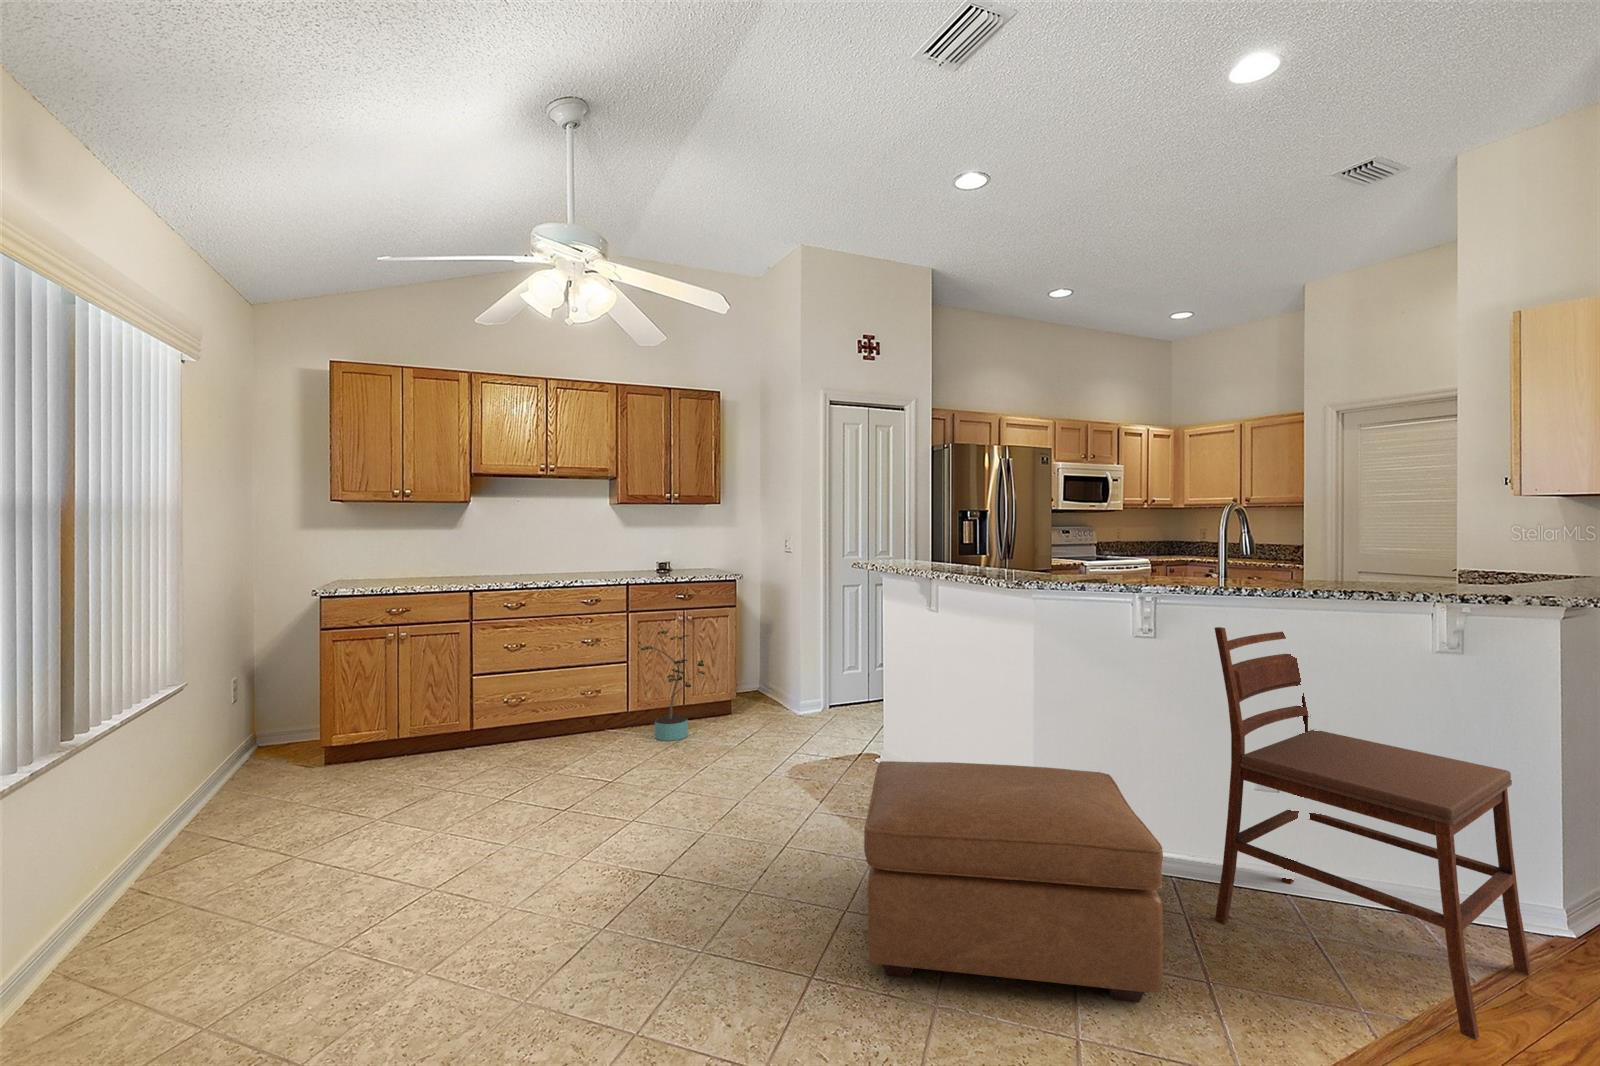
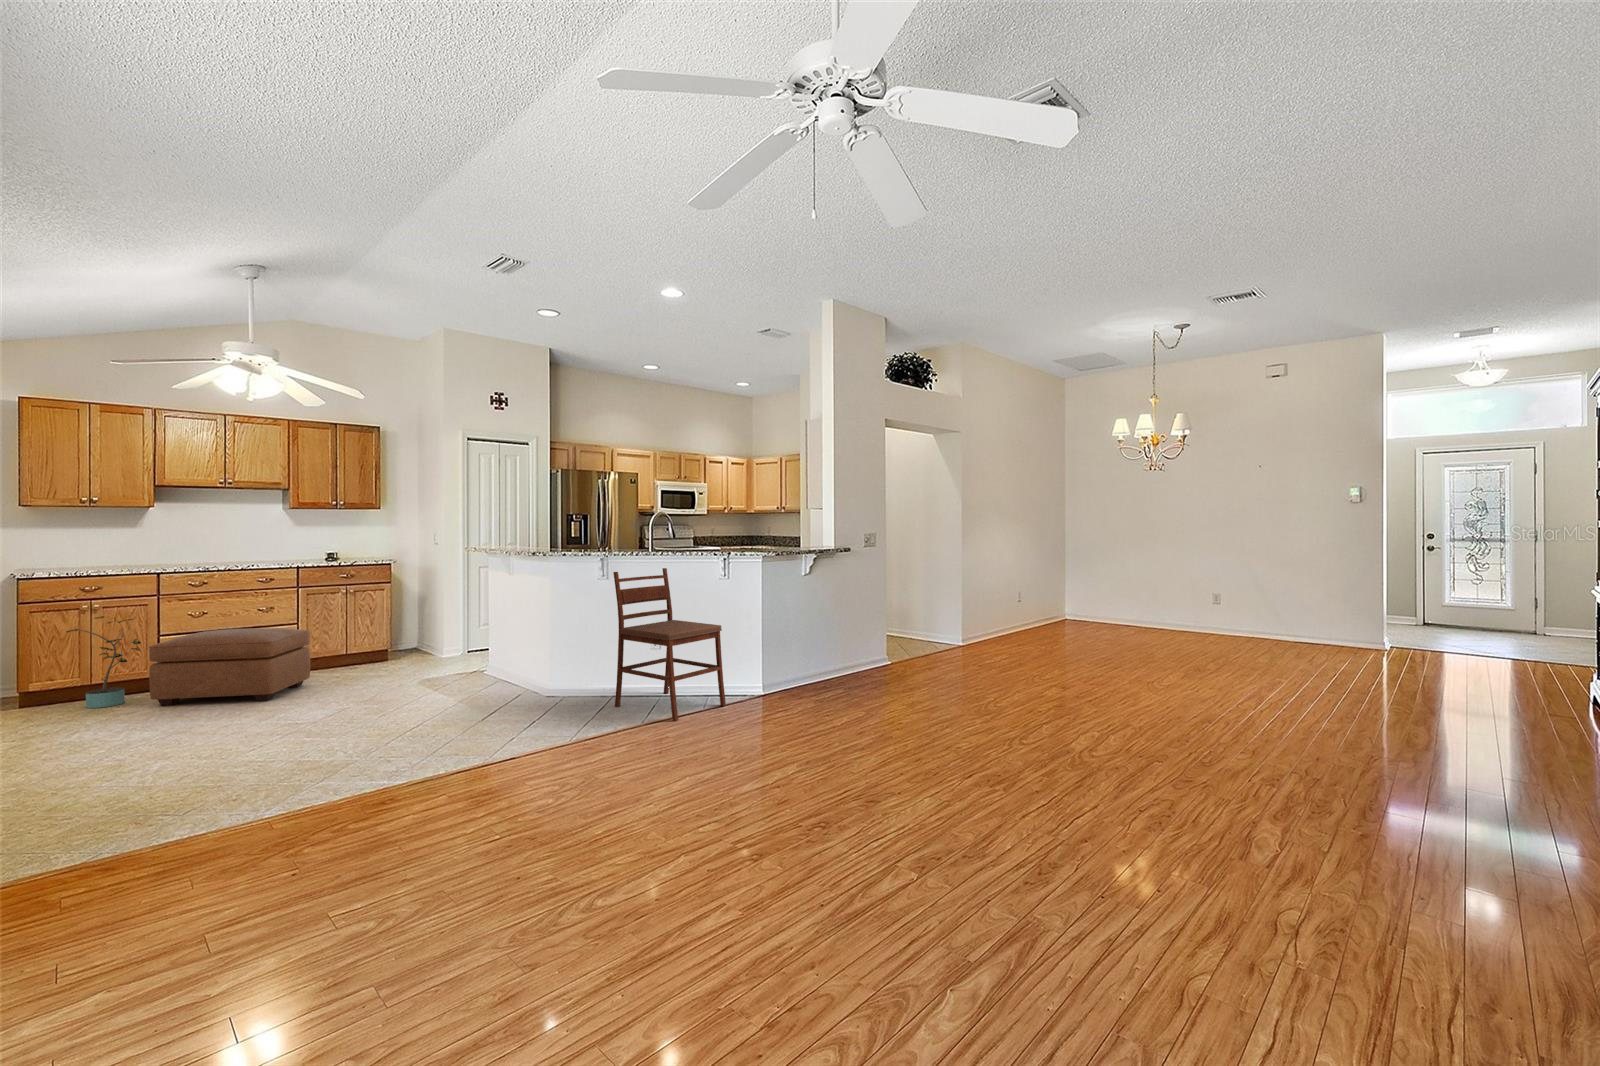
potted plant: present [641,631,705,741] -> present [67,616,141,708]
ottoman: present [864,761,1163,1003] -> present [149,628,310,706]

